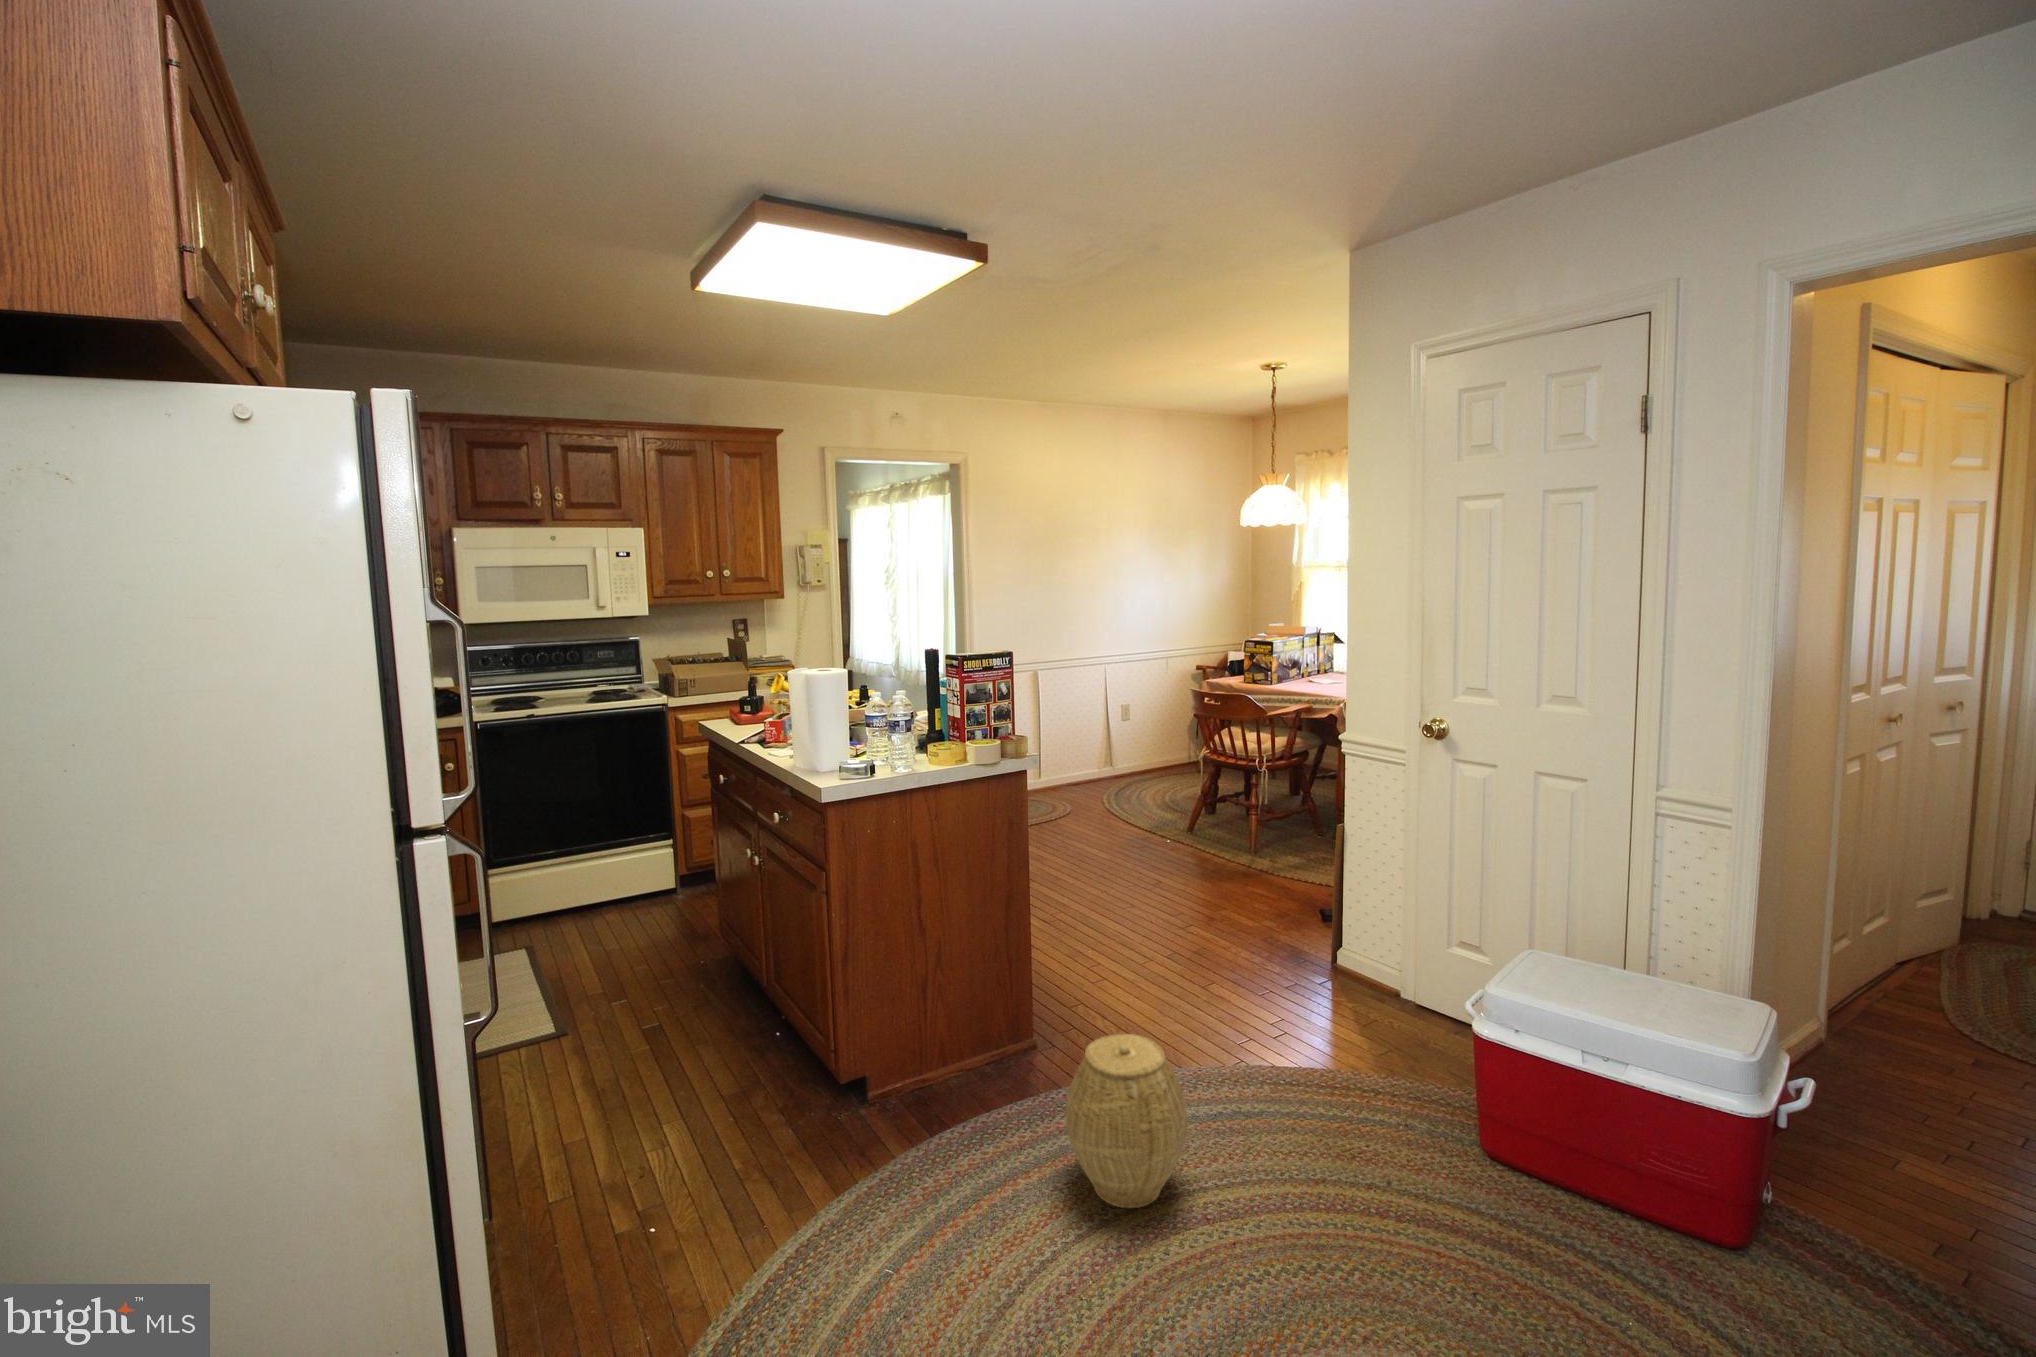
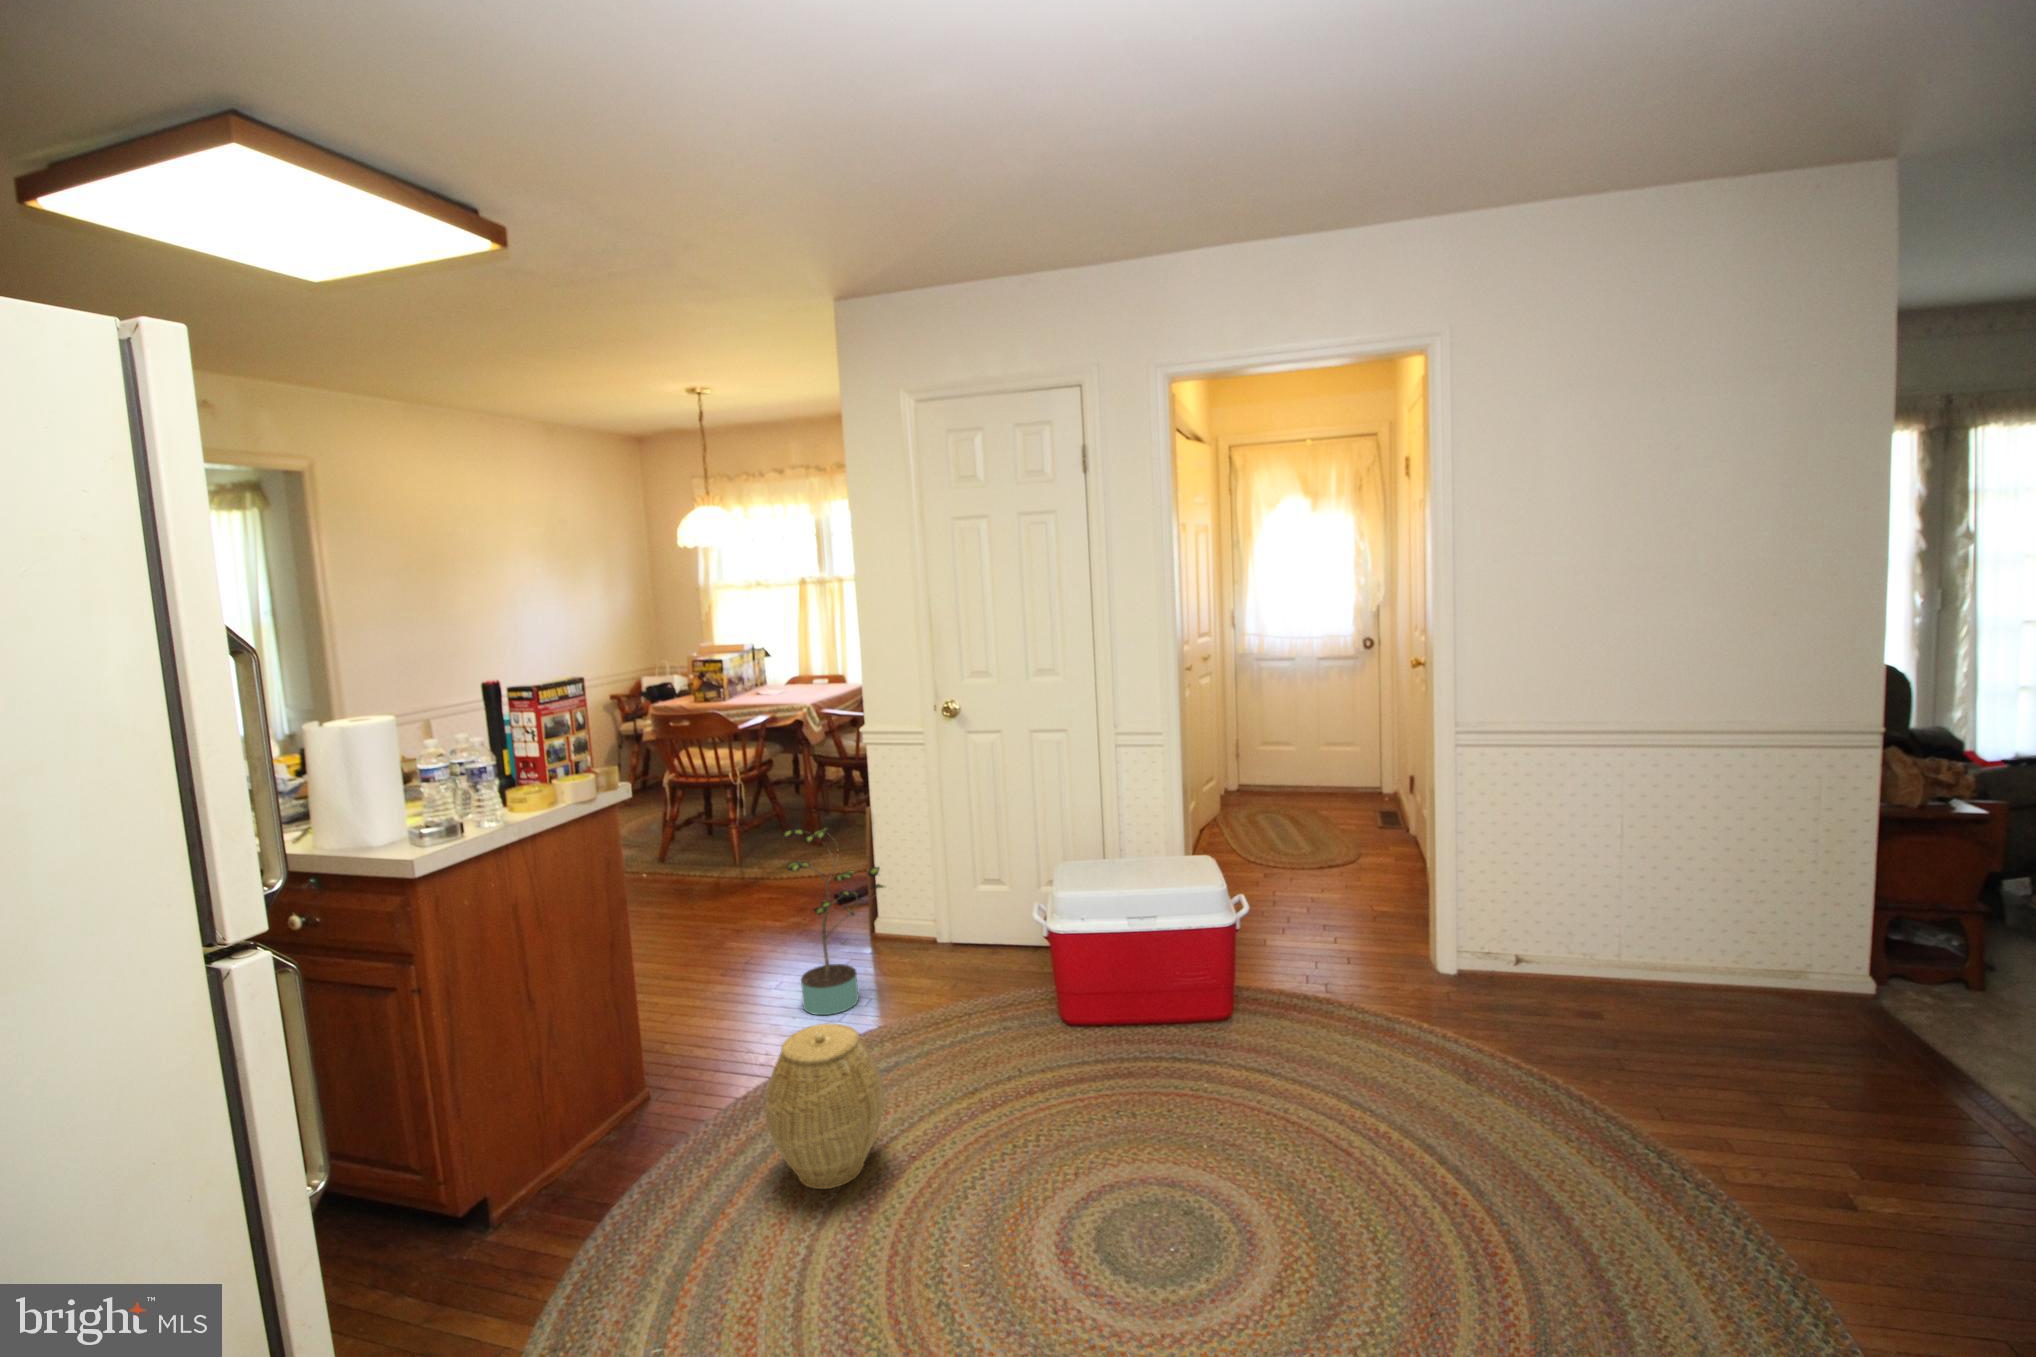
potted plant: none [1198,827,1313,1030] -> present [782,828,884,1015]

